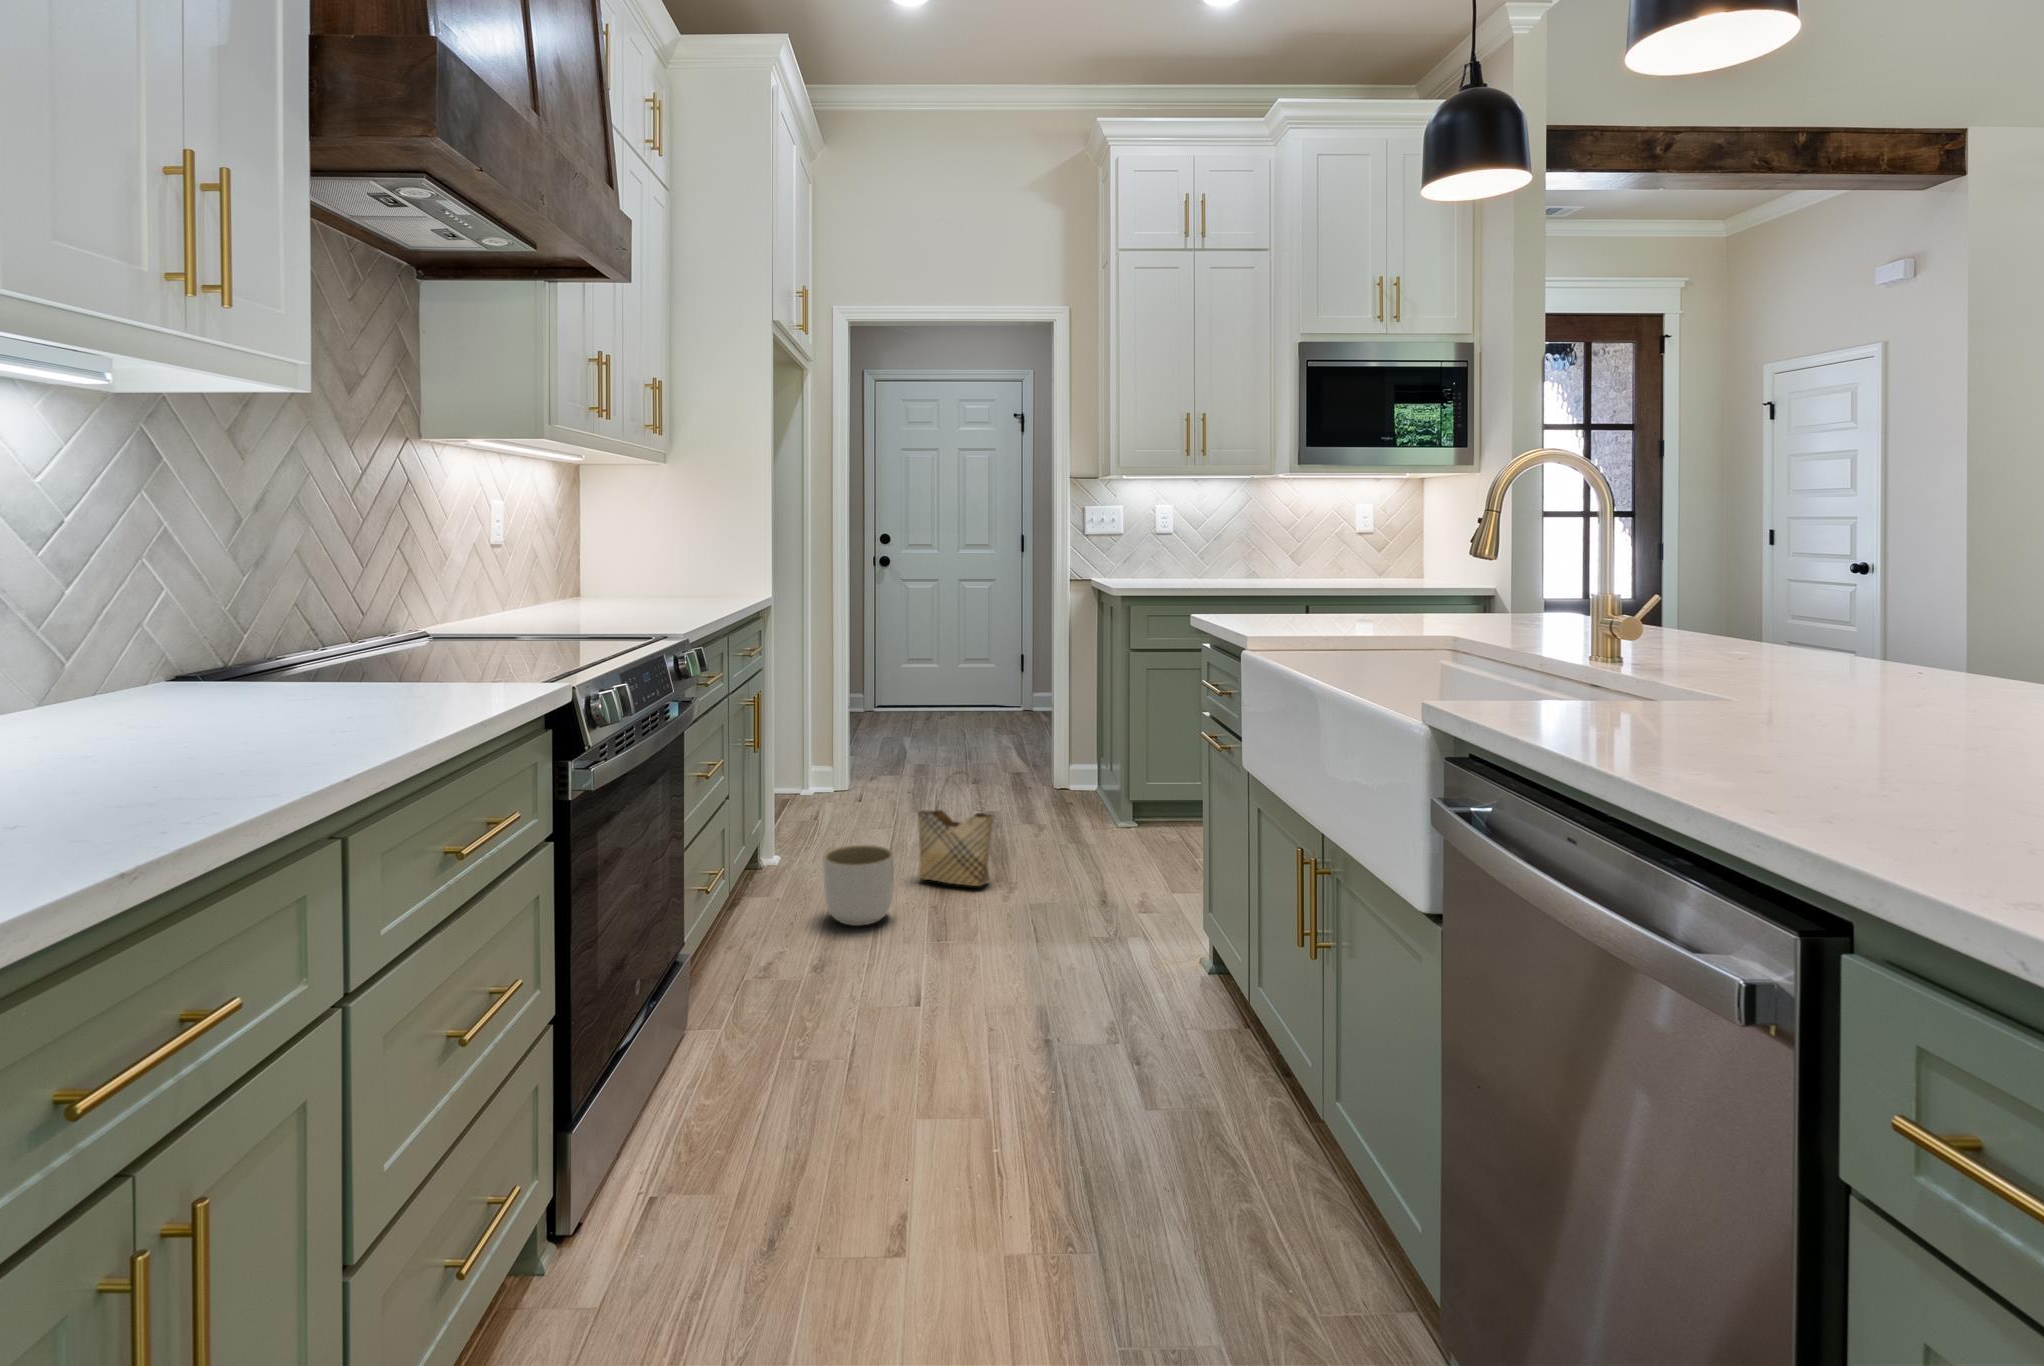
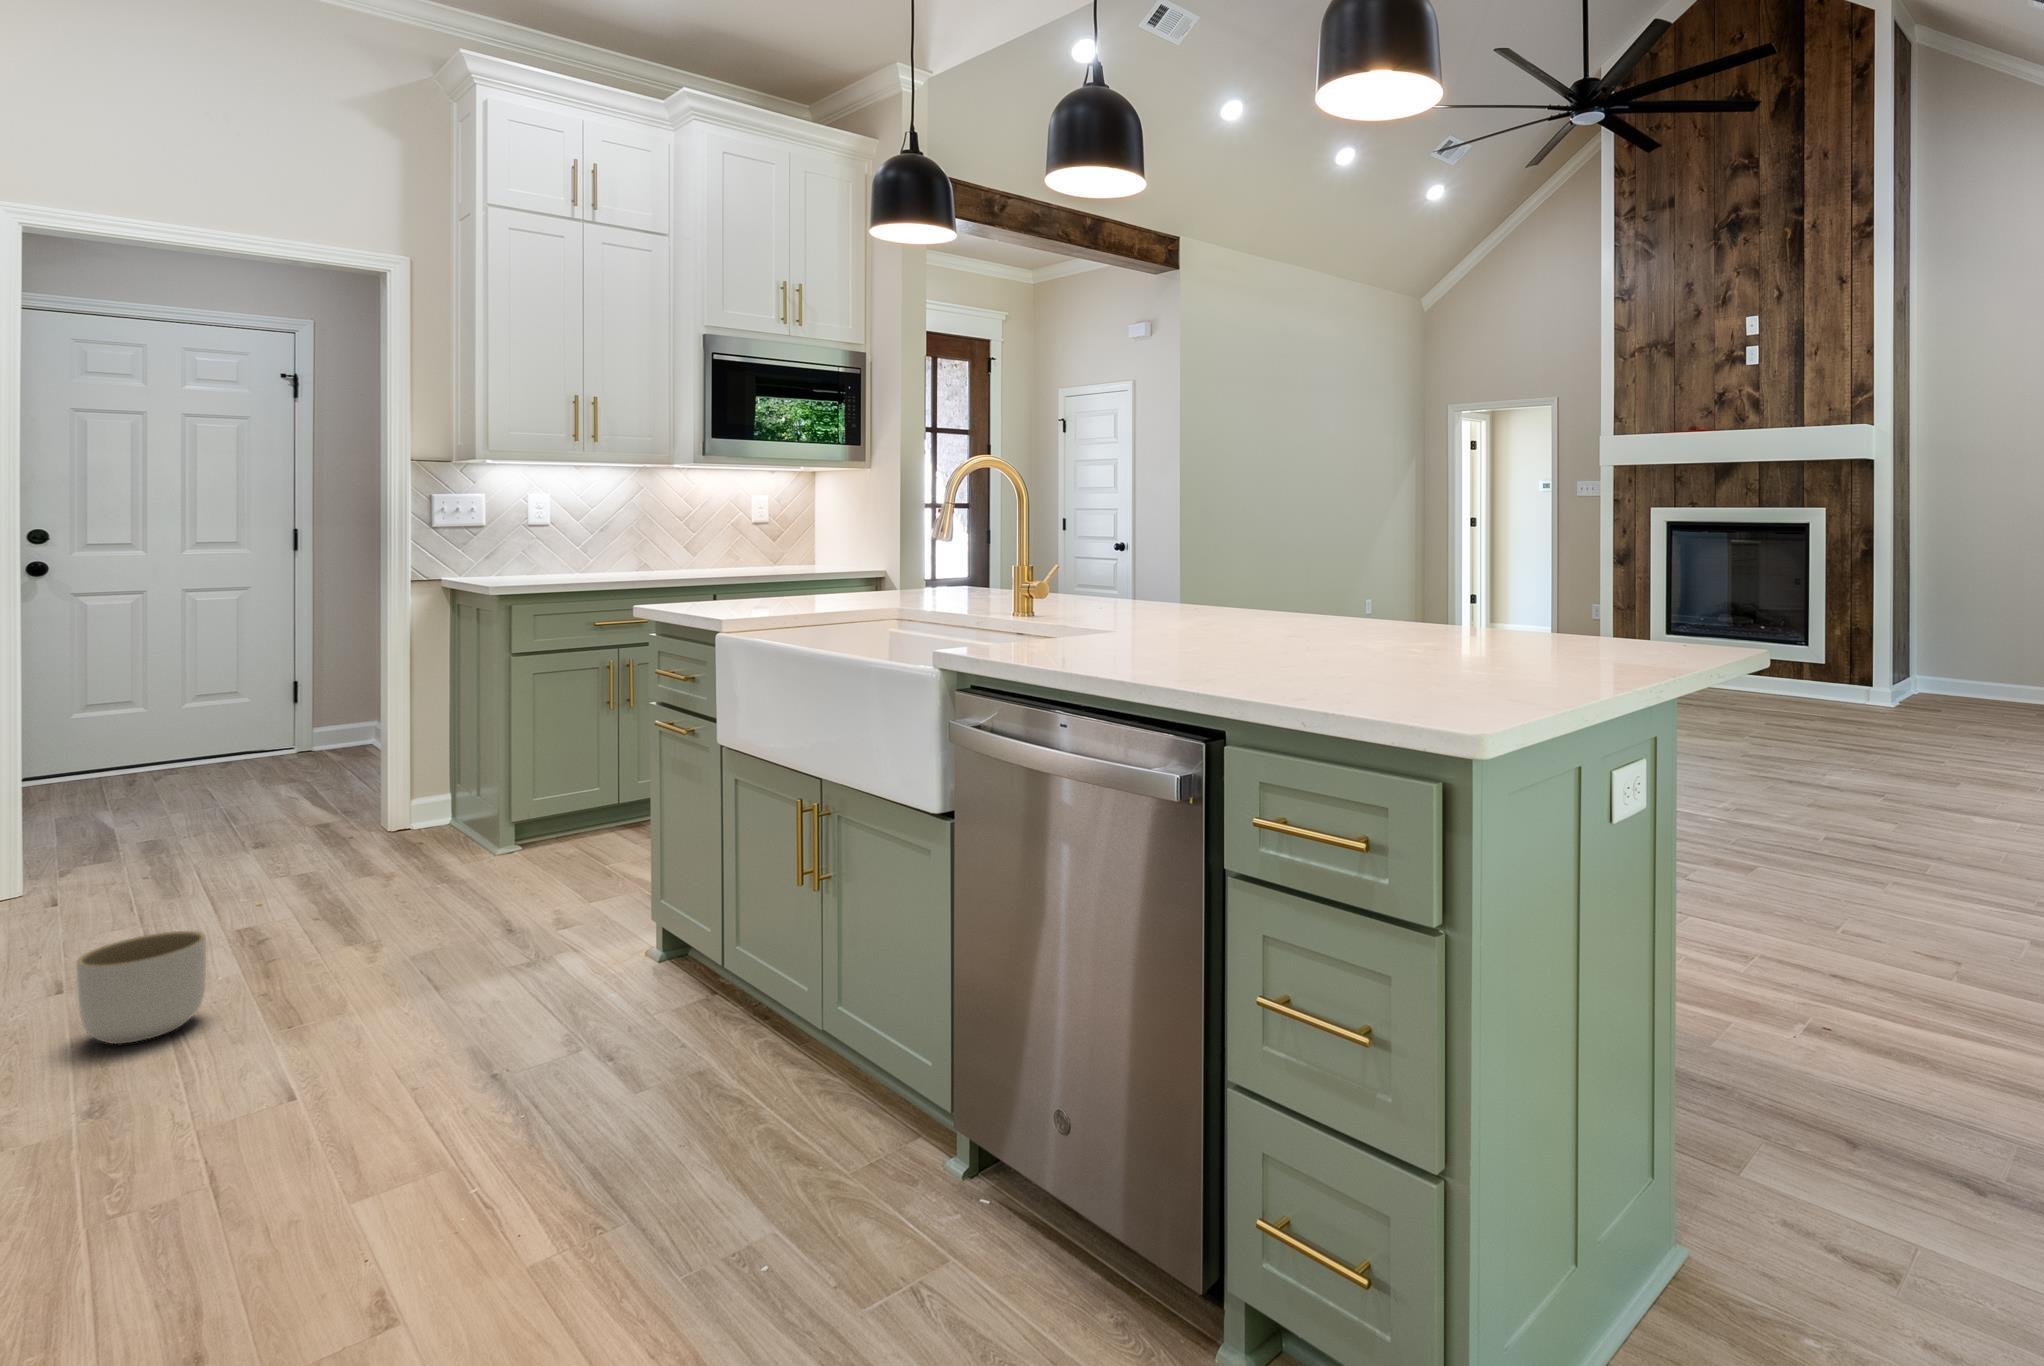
woven basket: present [917,771,993,886] -> none [220,819,348,965]

